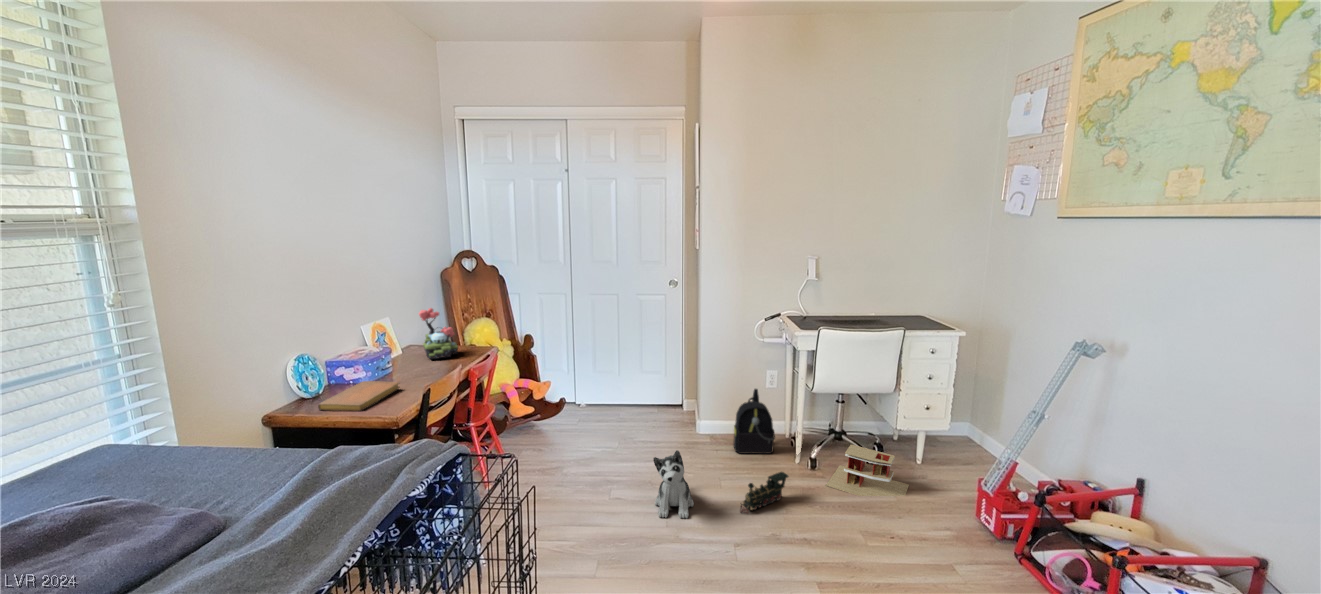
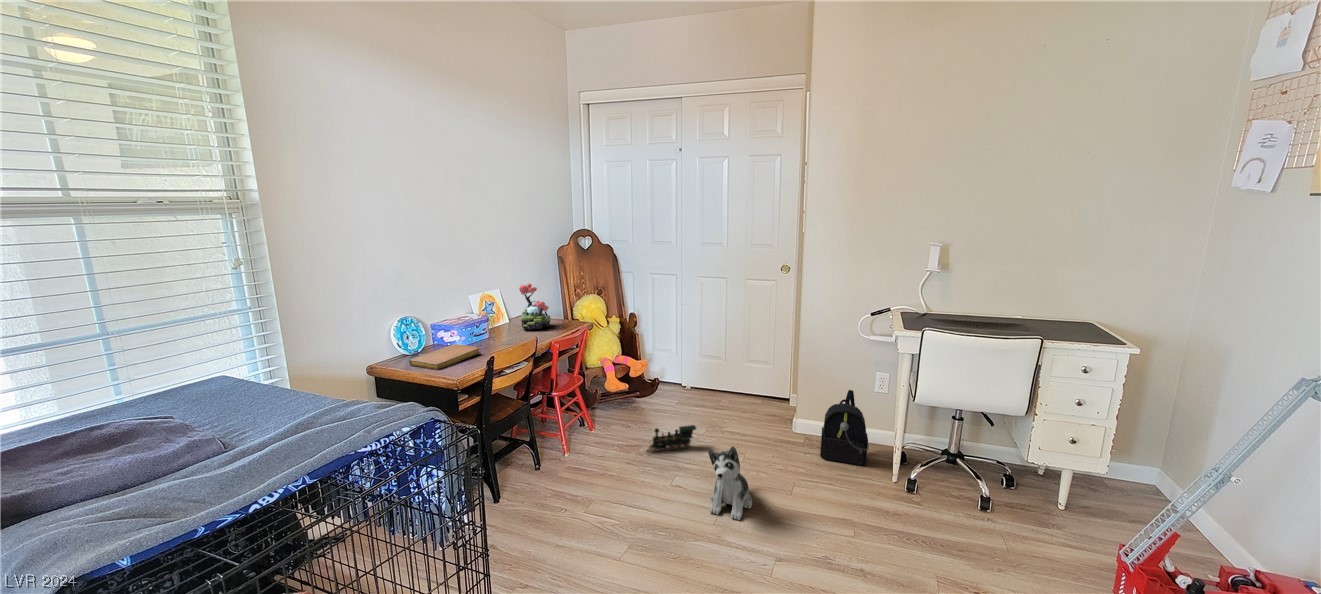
toy house: present [826,445,909,496] -> none [920,472,1042,566]
toy train: present [741,472,788,513] -> present [648,425,696,452]

